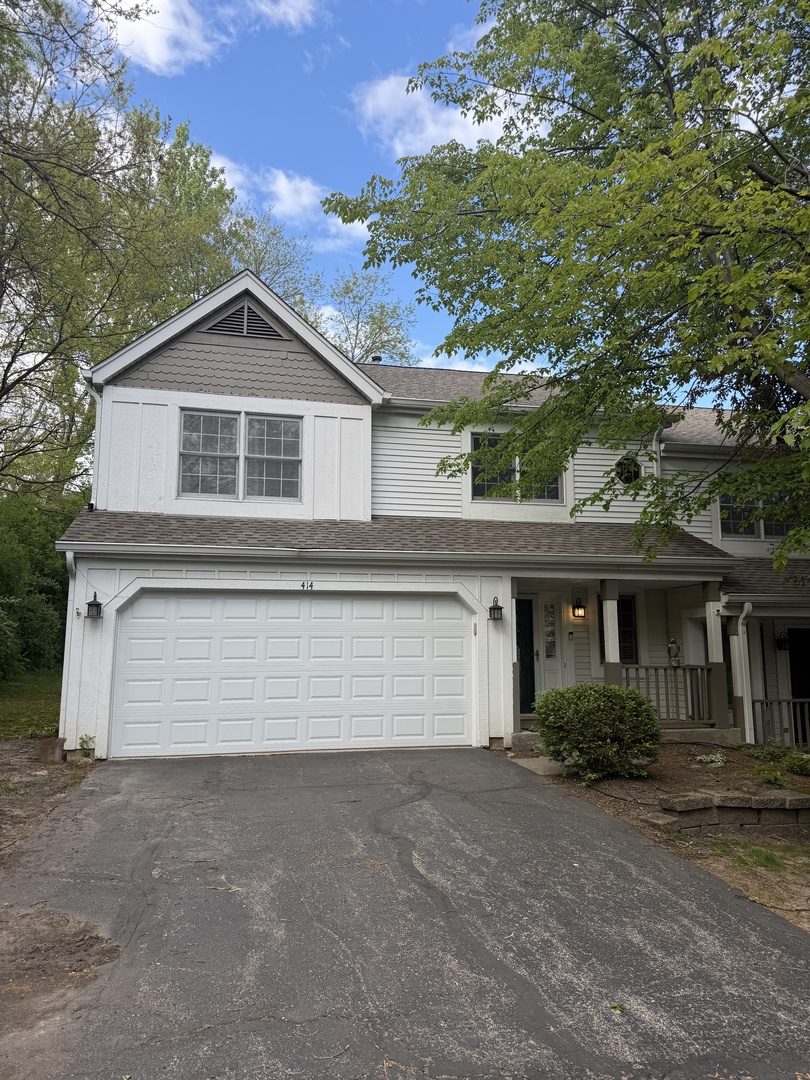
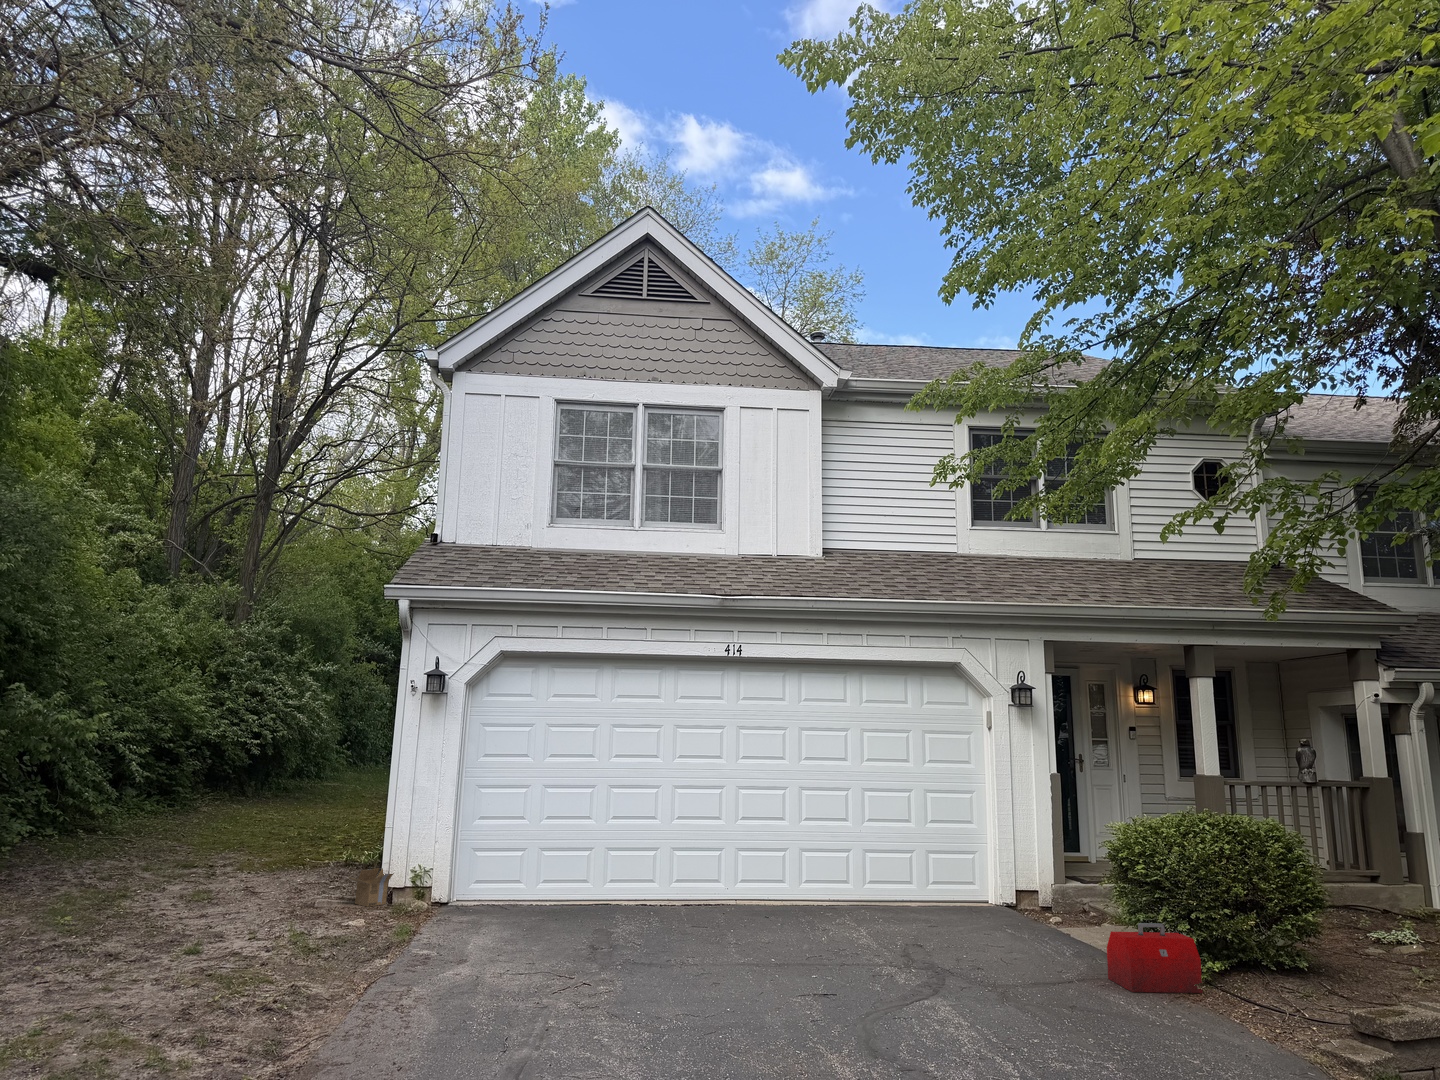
toolbox: none [532,753,585,794] -> present [1107,923,1202,993]

